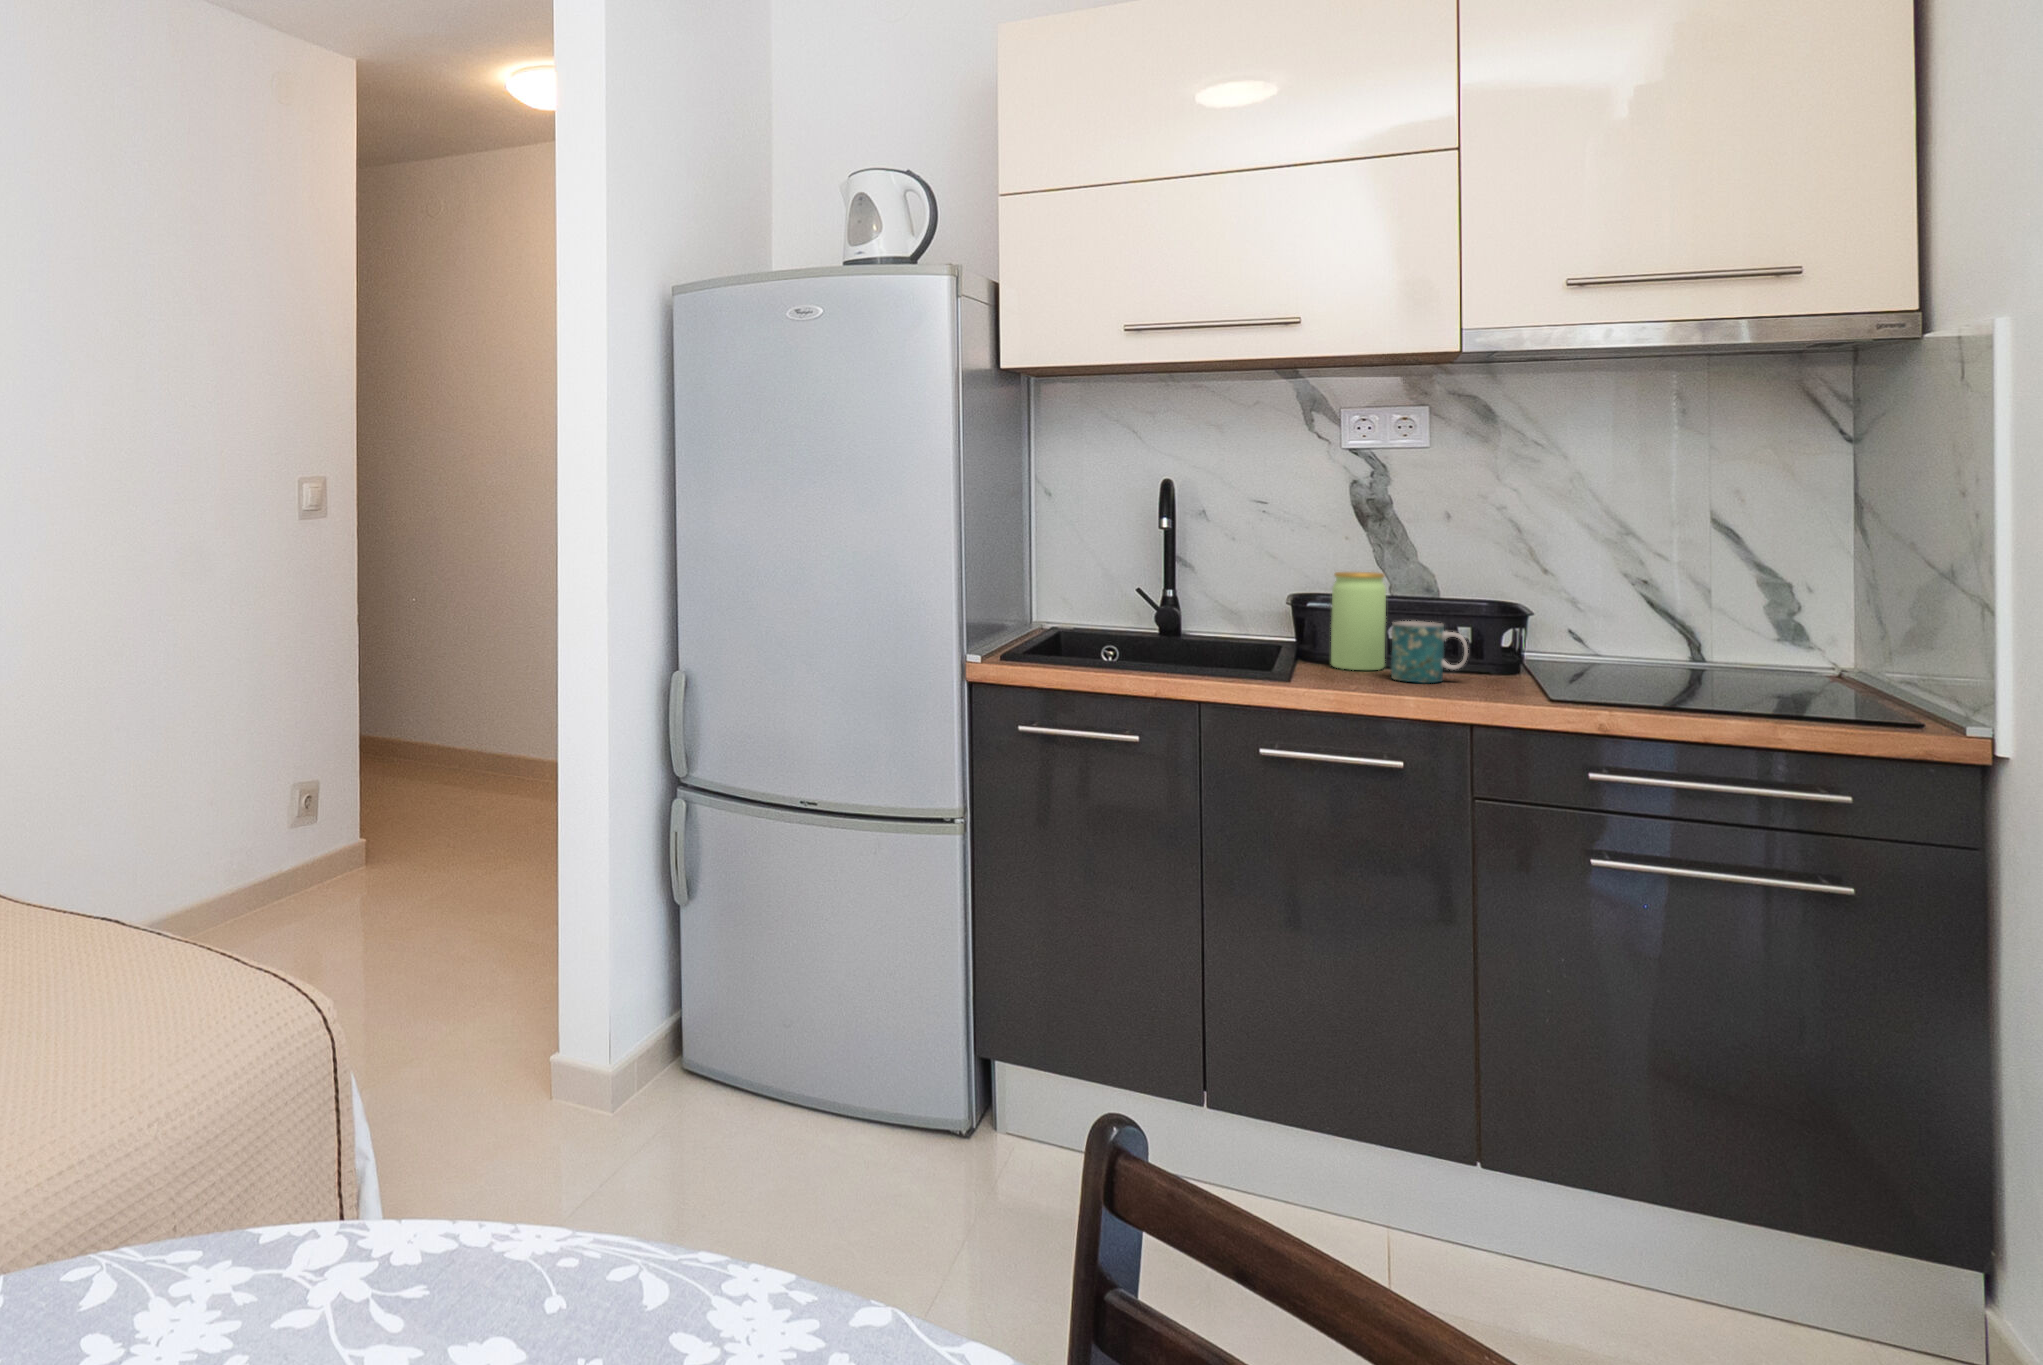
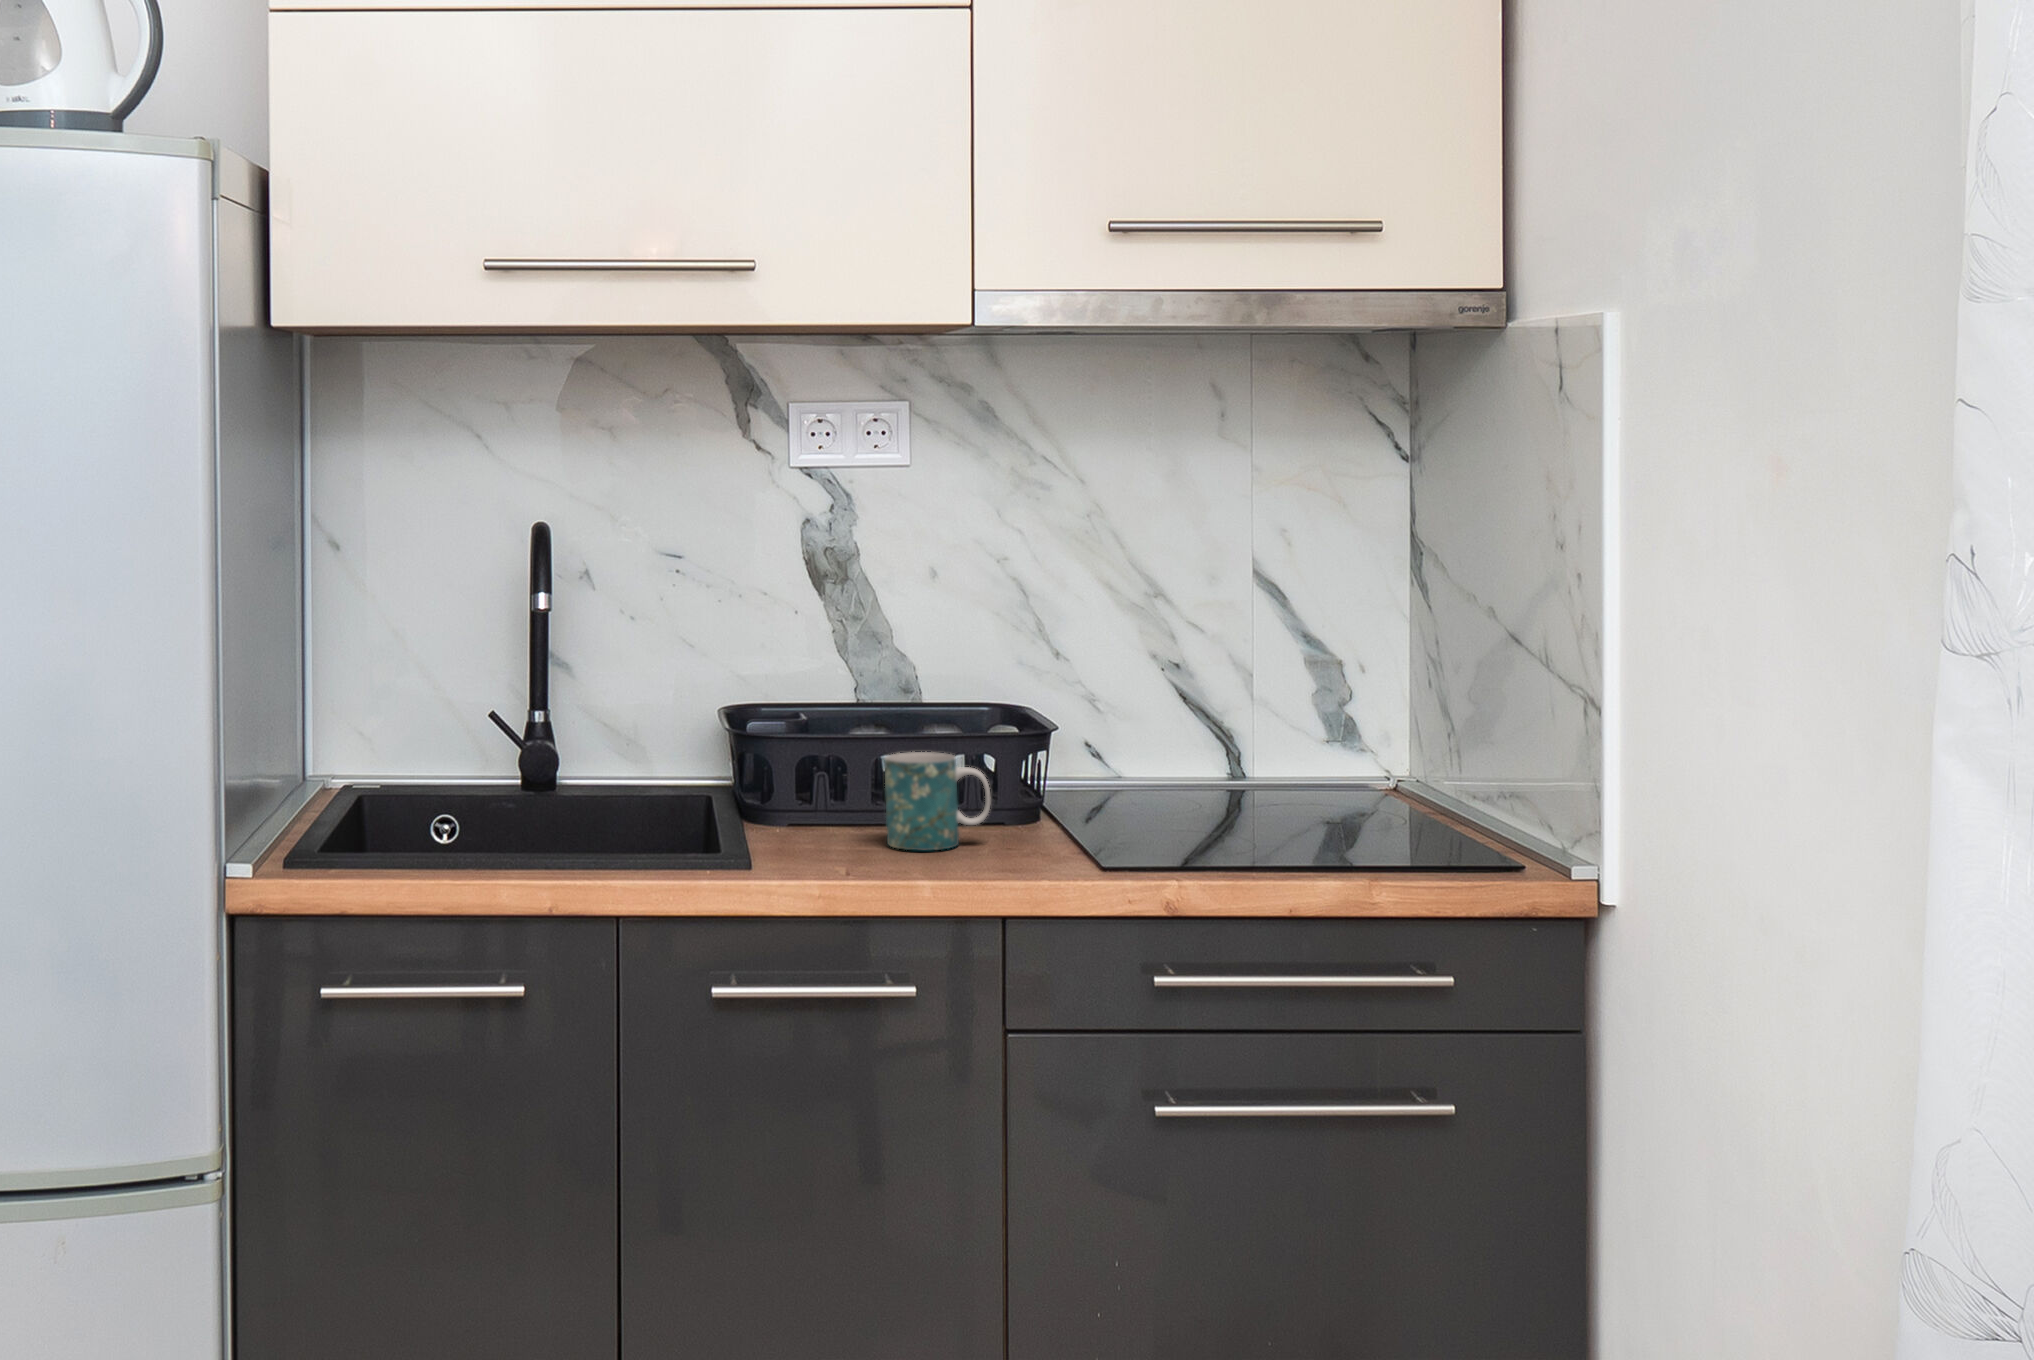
jar: present [1331,572,1386,670] -> none [788,676,867,832]

